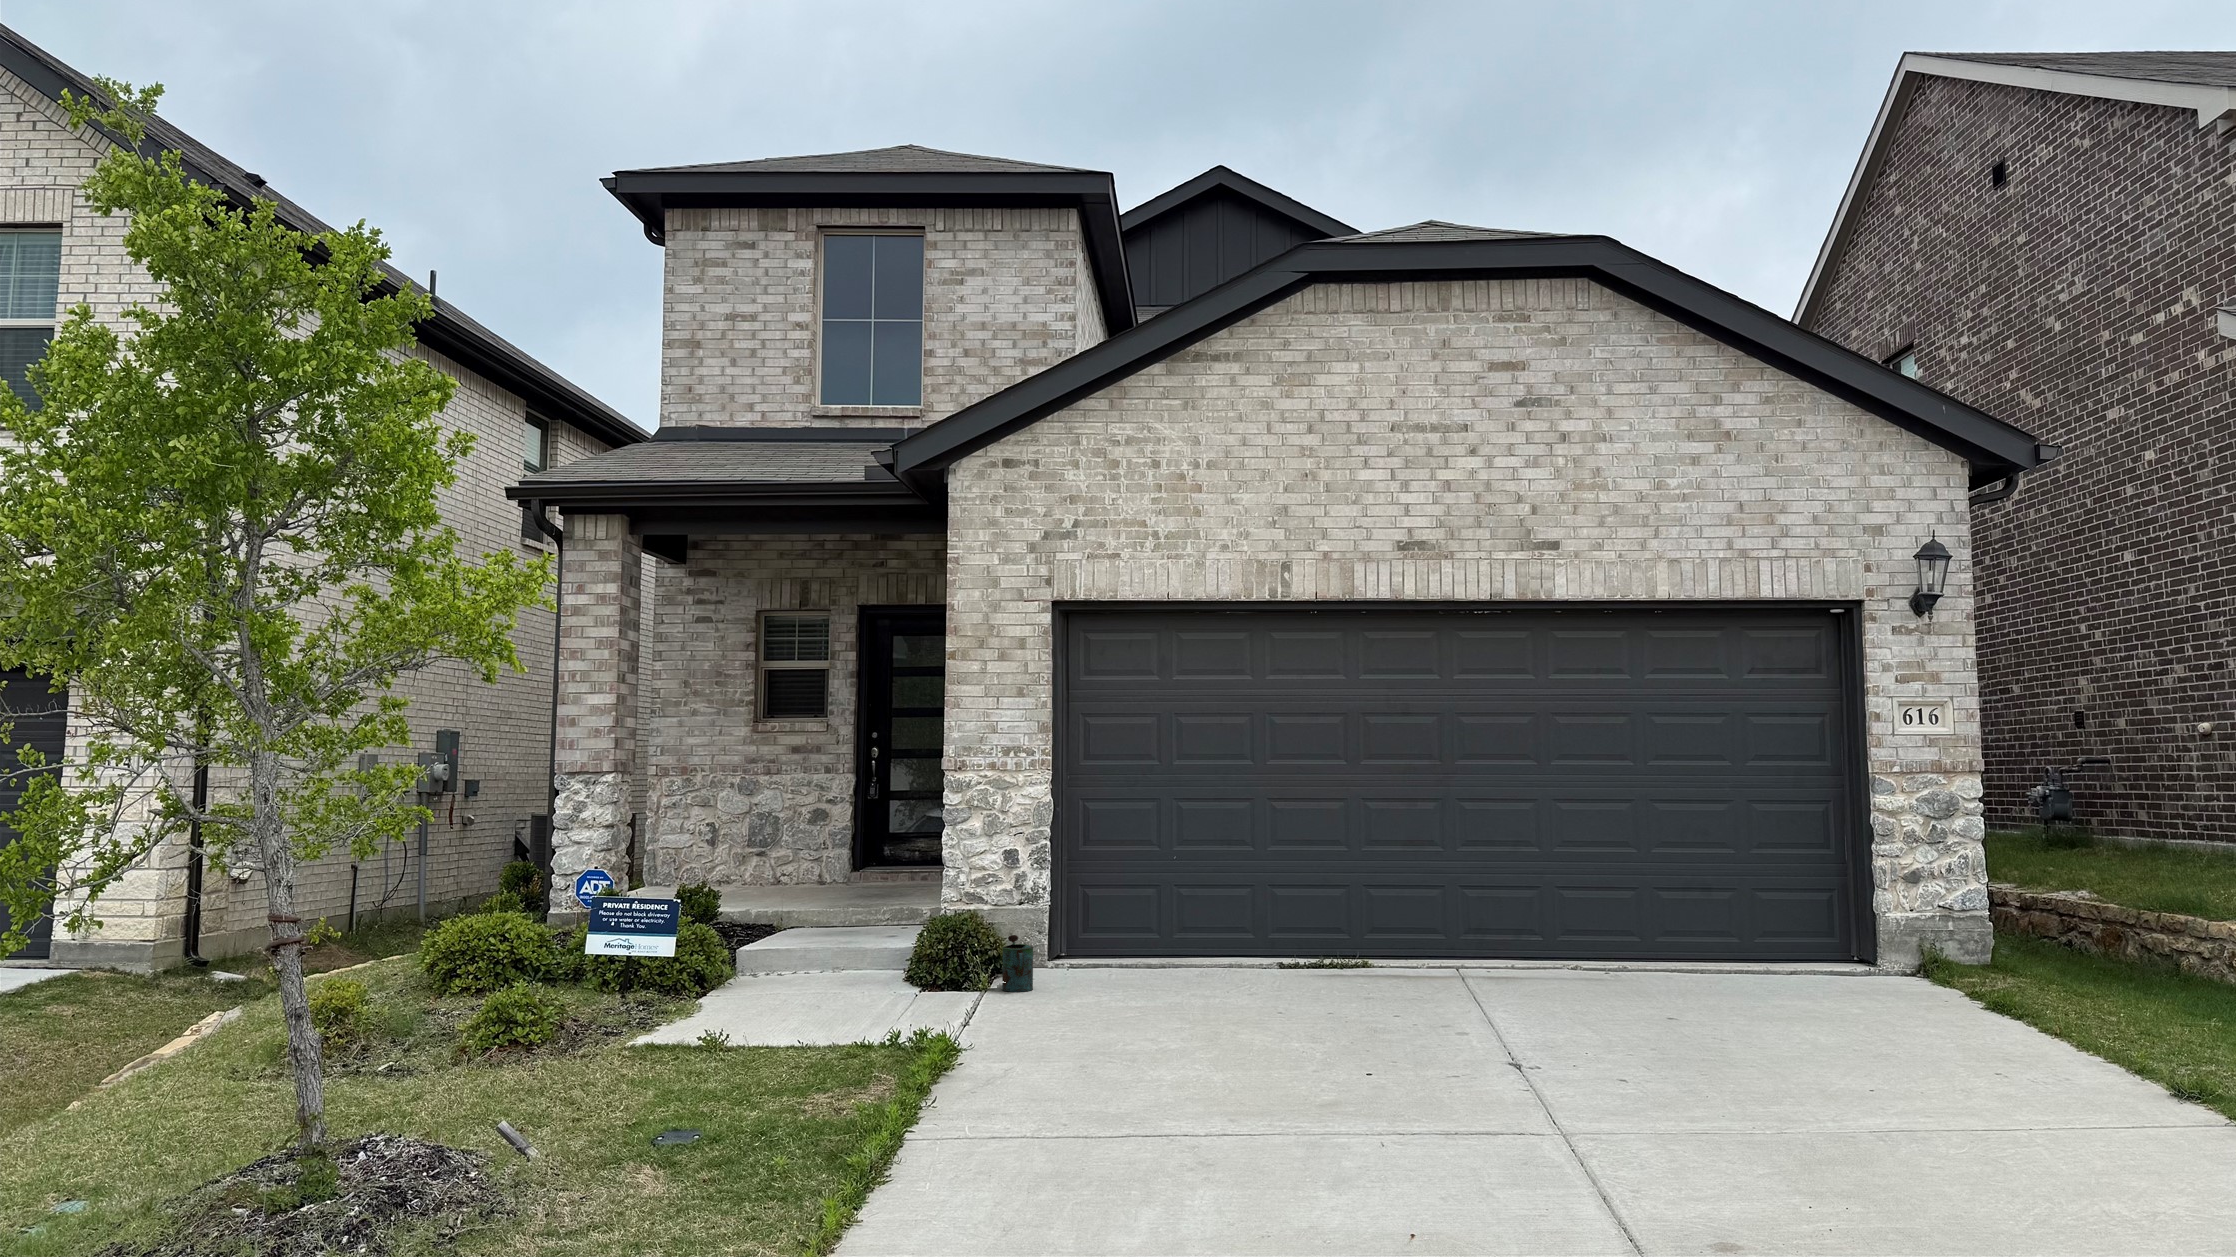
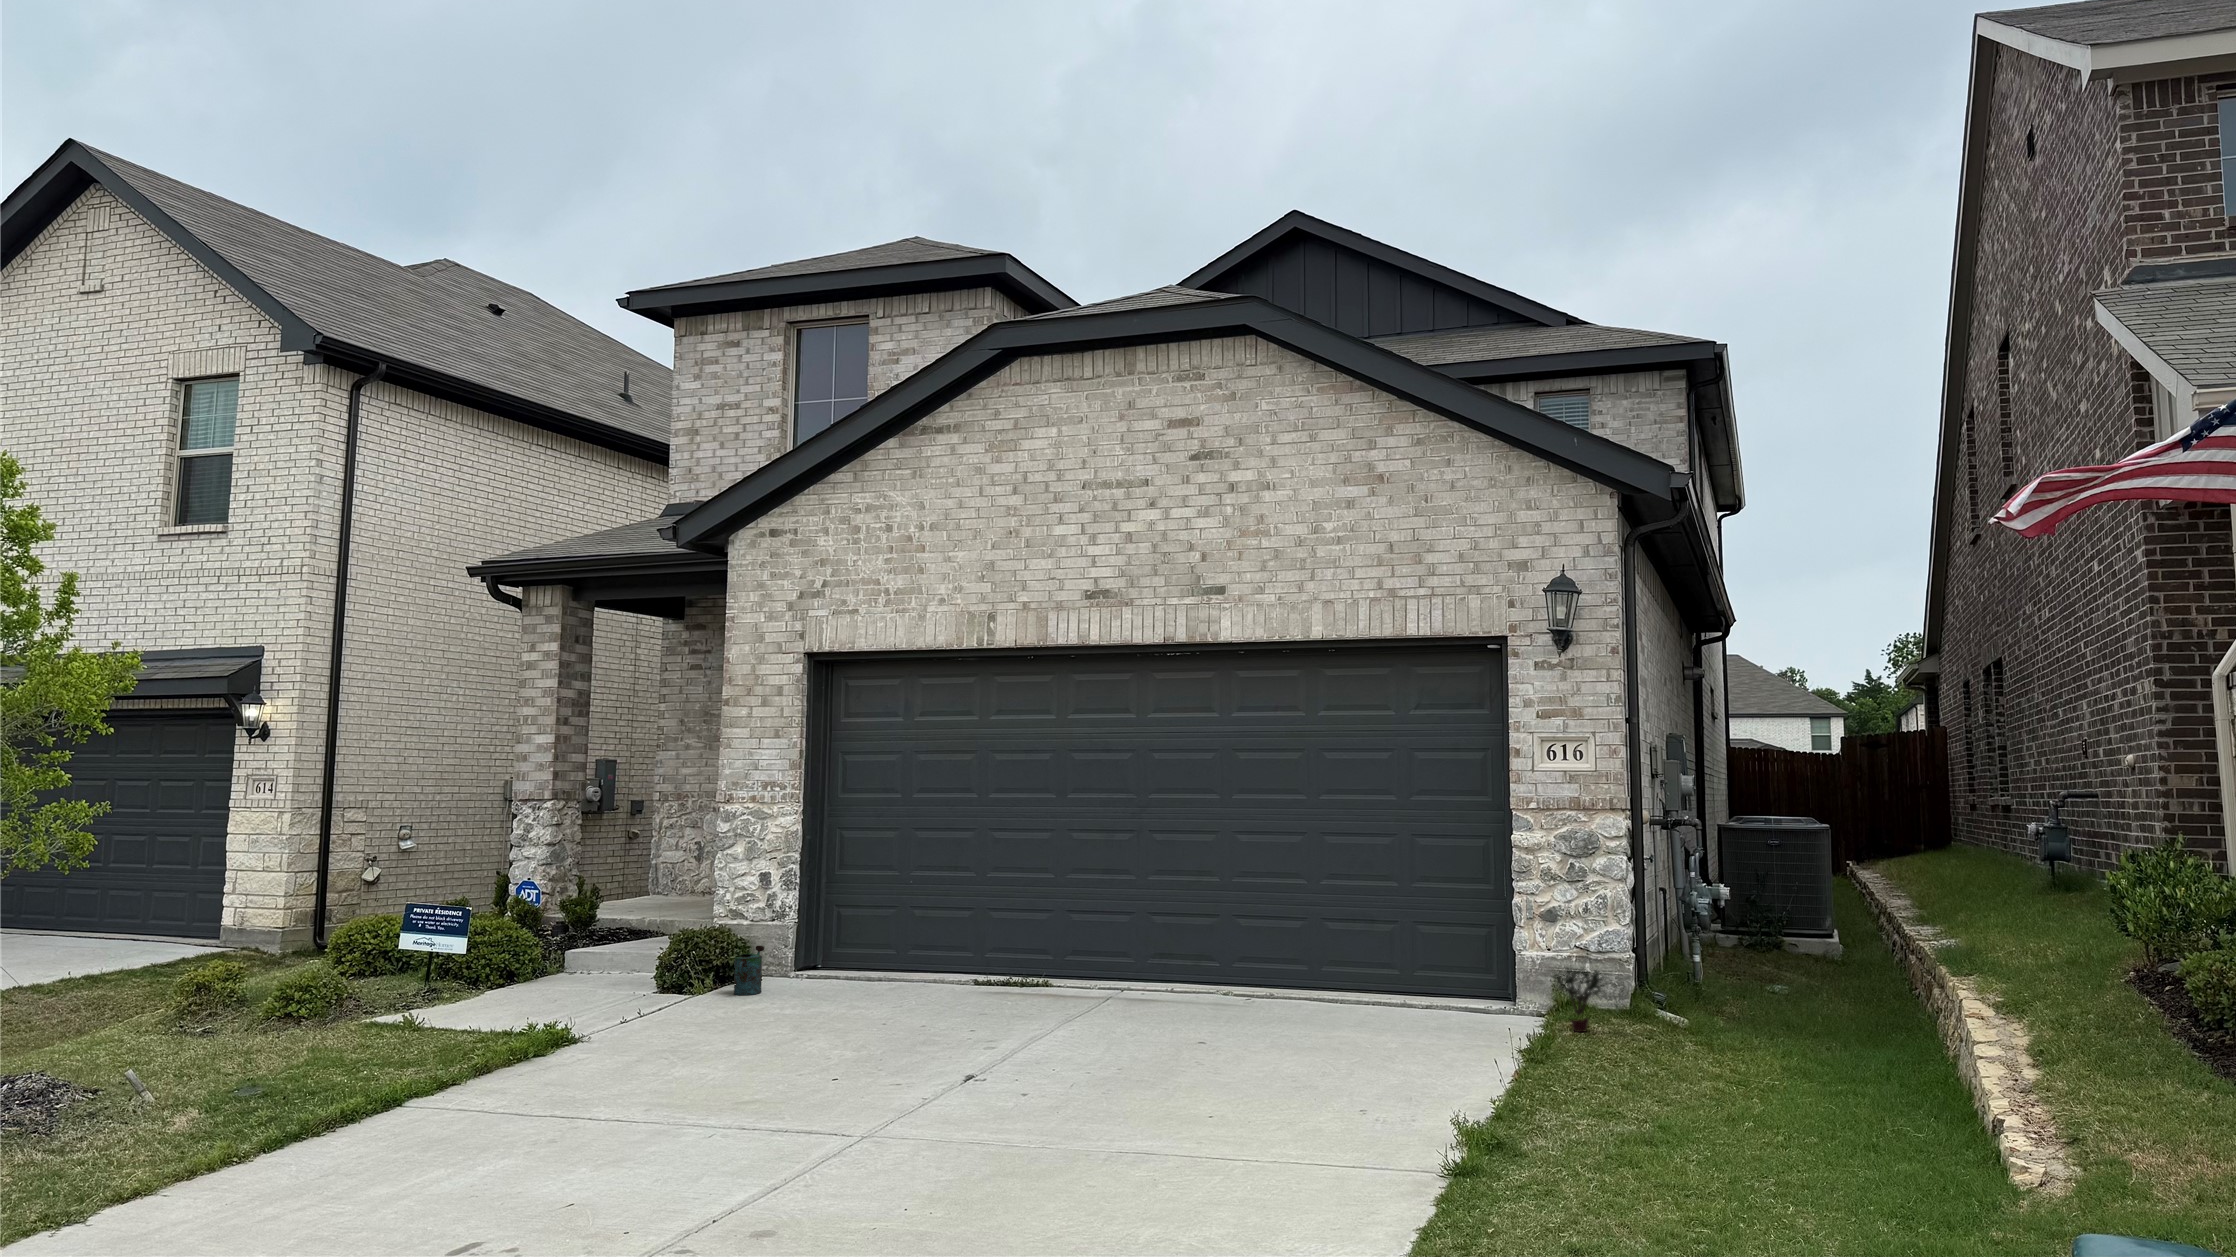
potted plant: none [1927,926,1997,993] -> present [1553,968,1605,1032]

